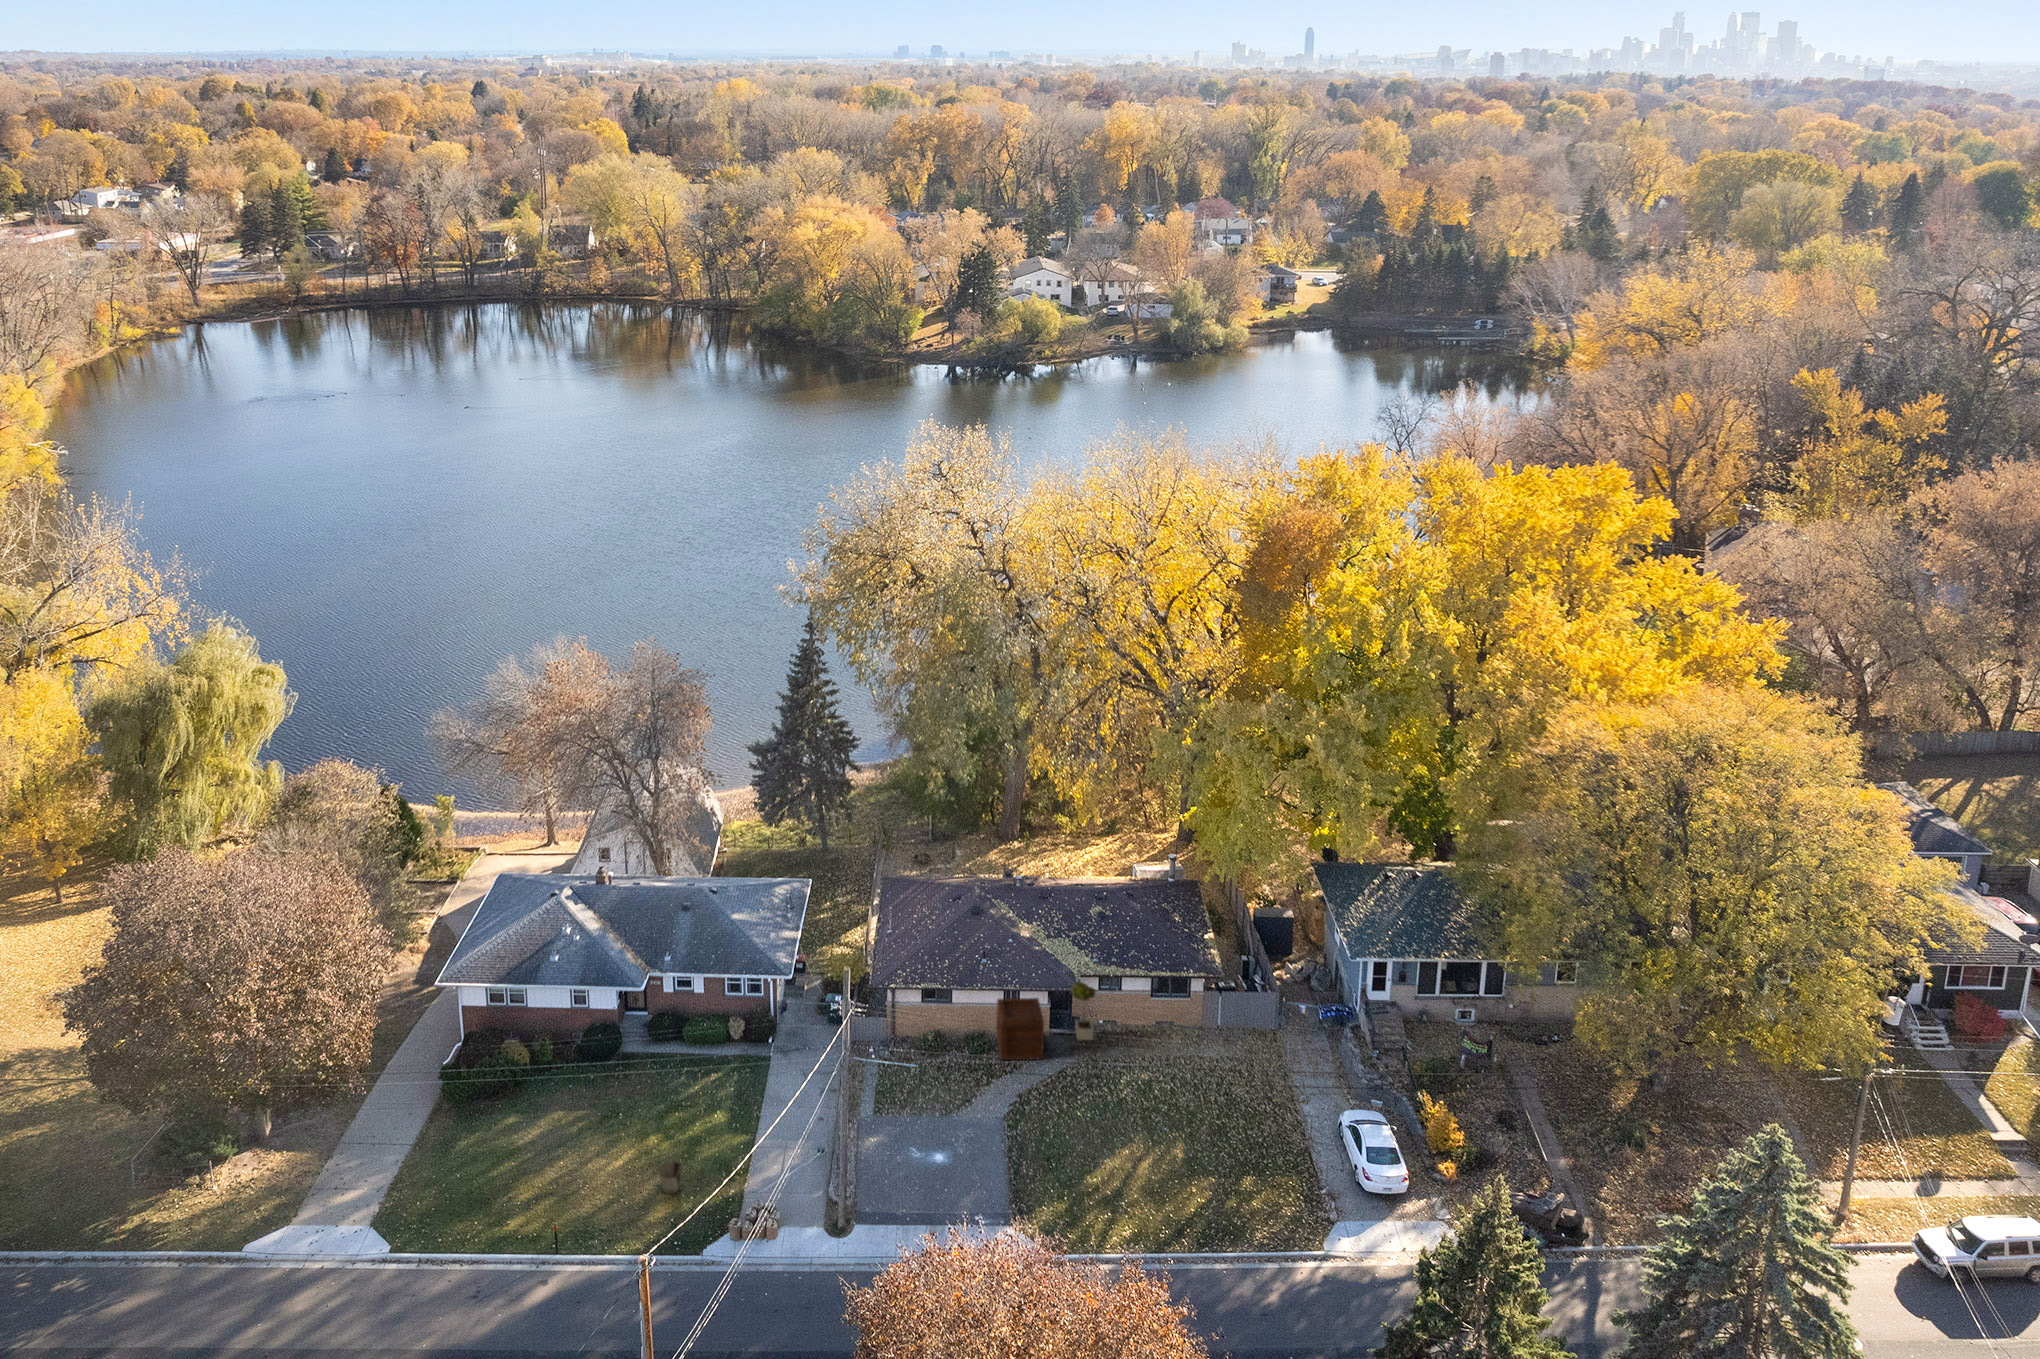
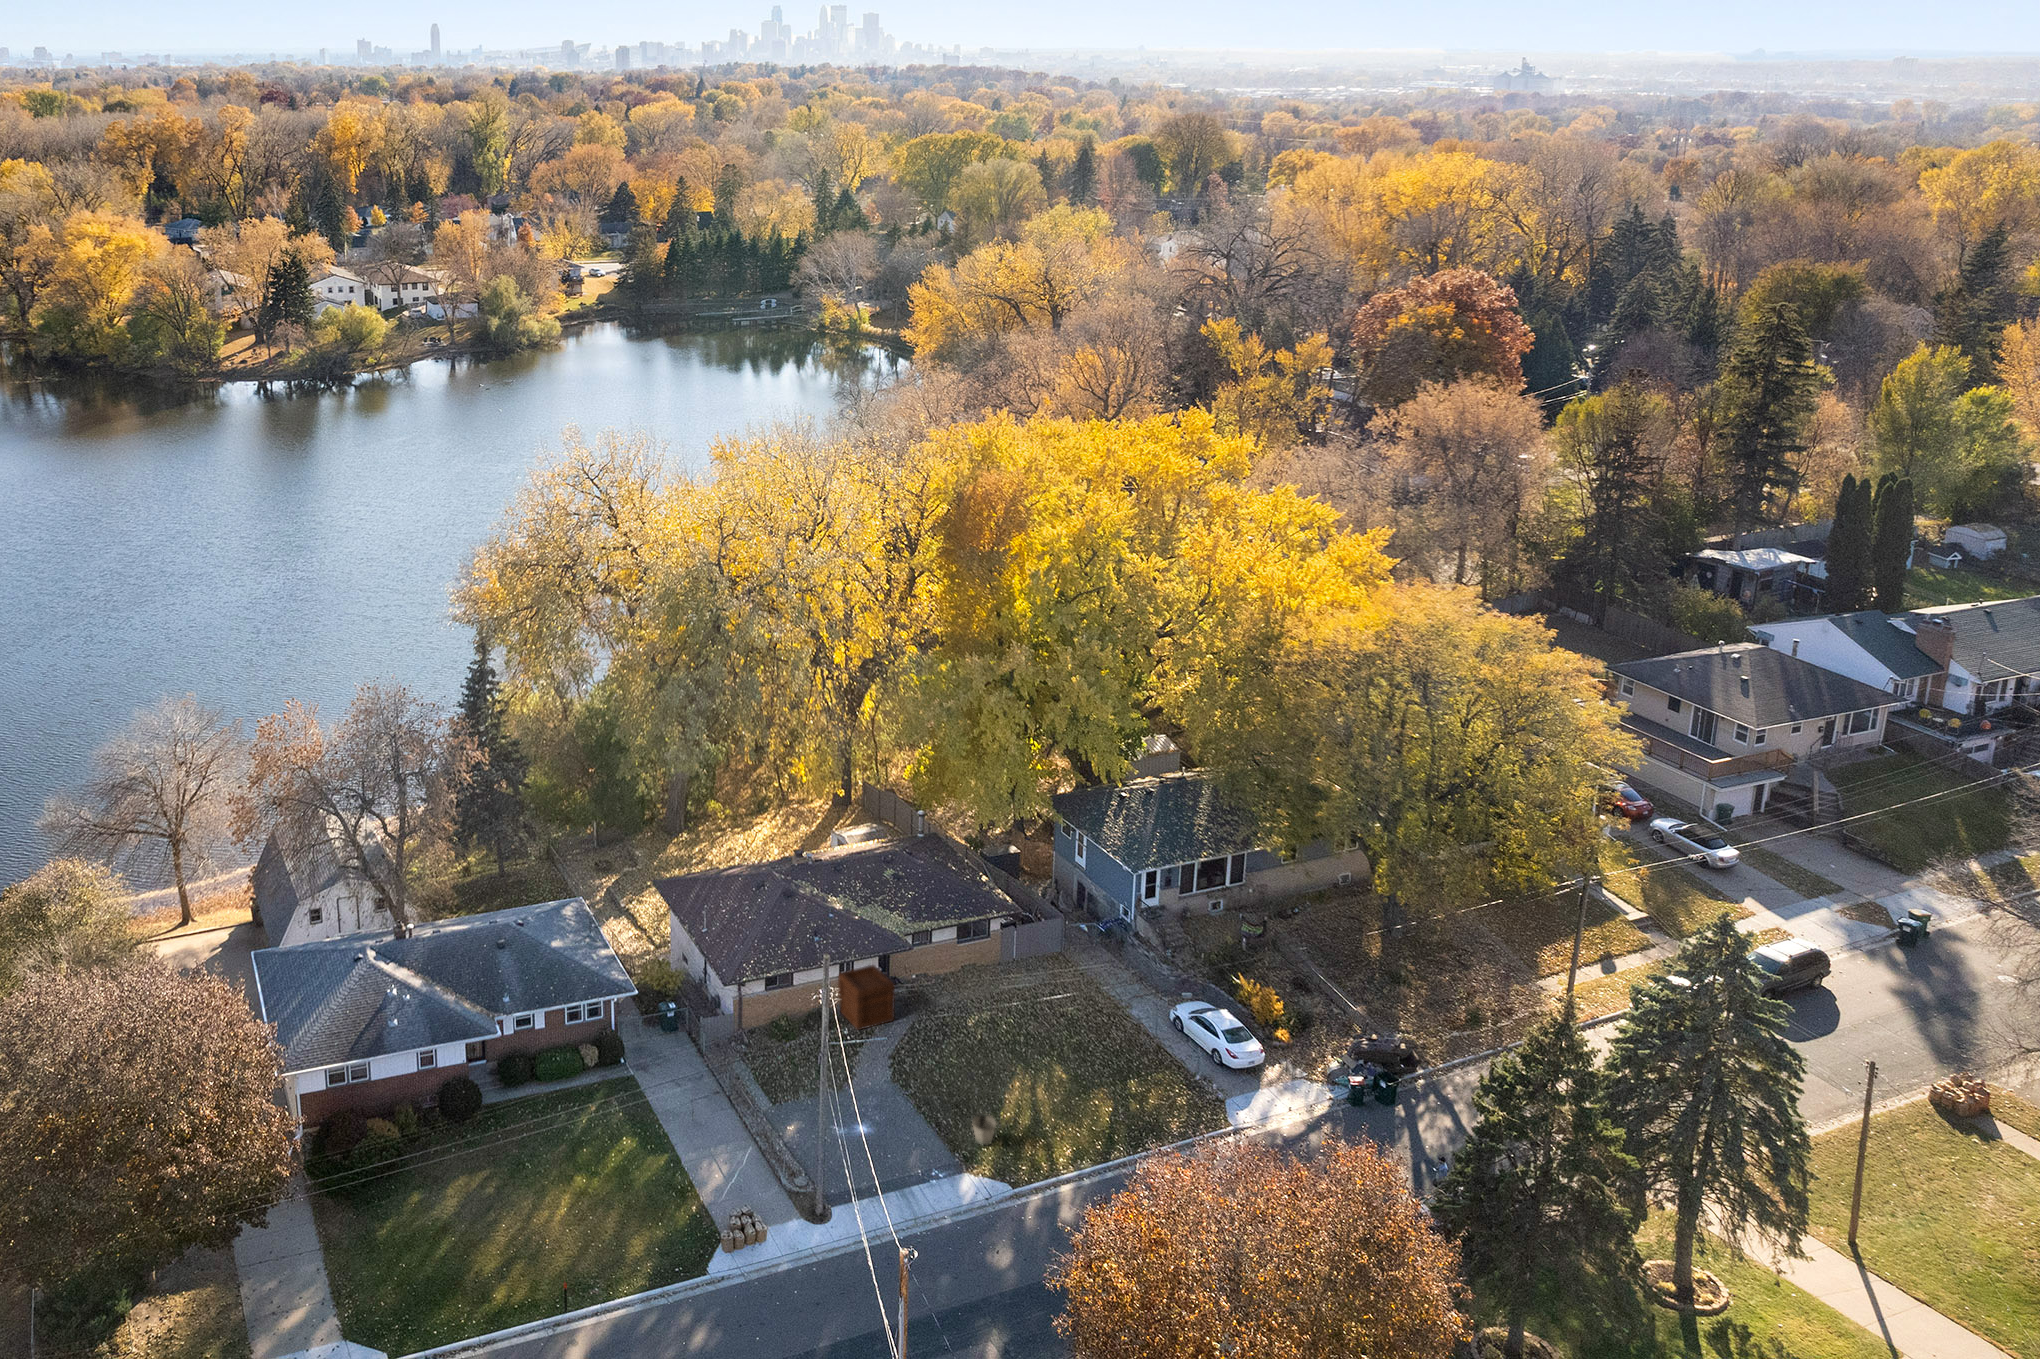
potted tree: present [1070,982,1095,1040] -> none [901,941,926,997]
bucket: present [658,1161,683,1194] -> present [973,1114,996,1145]

